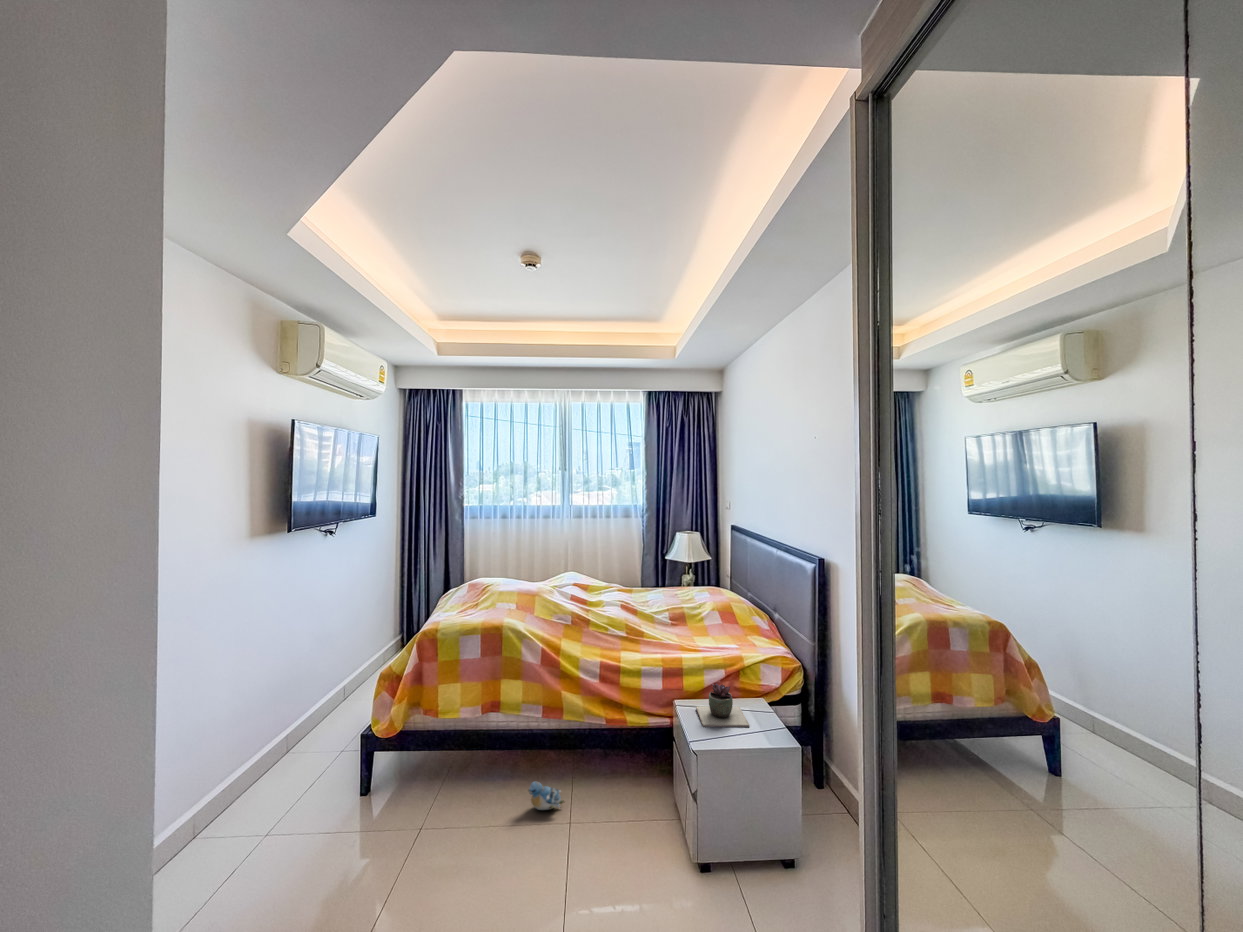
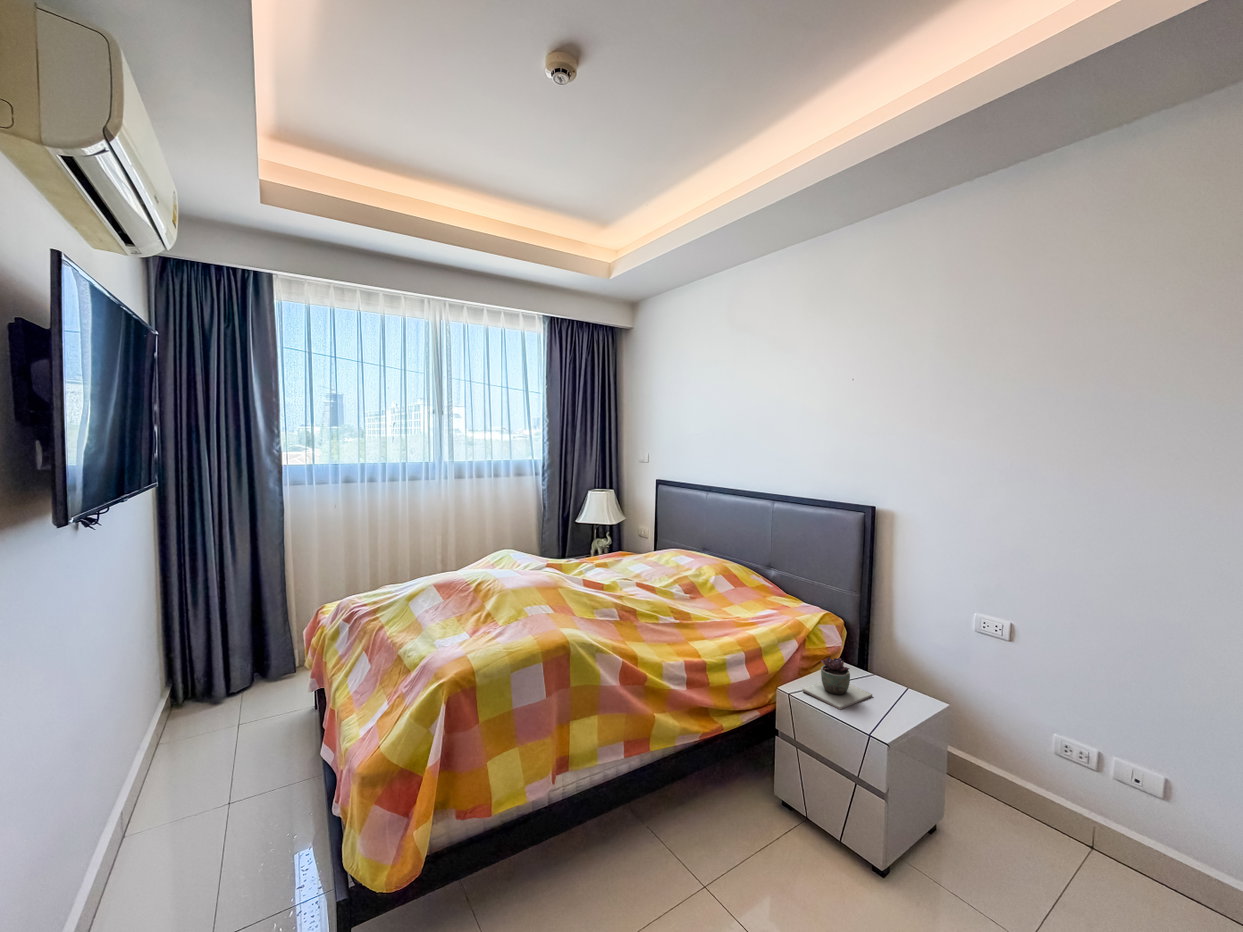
plush toy: present [528,782,564,810] -> none [636,840,681,878]

